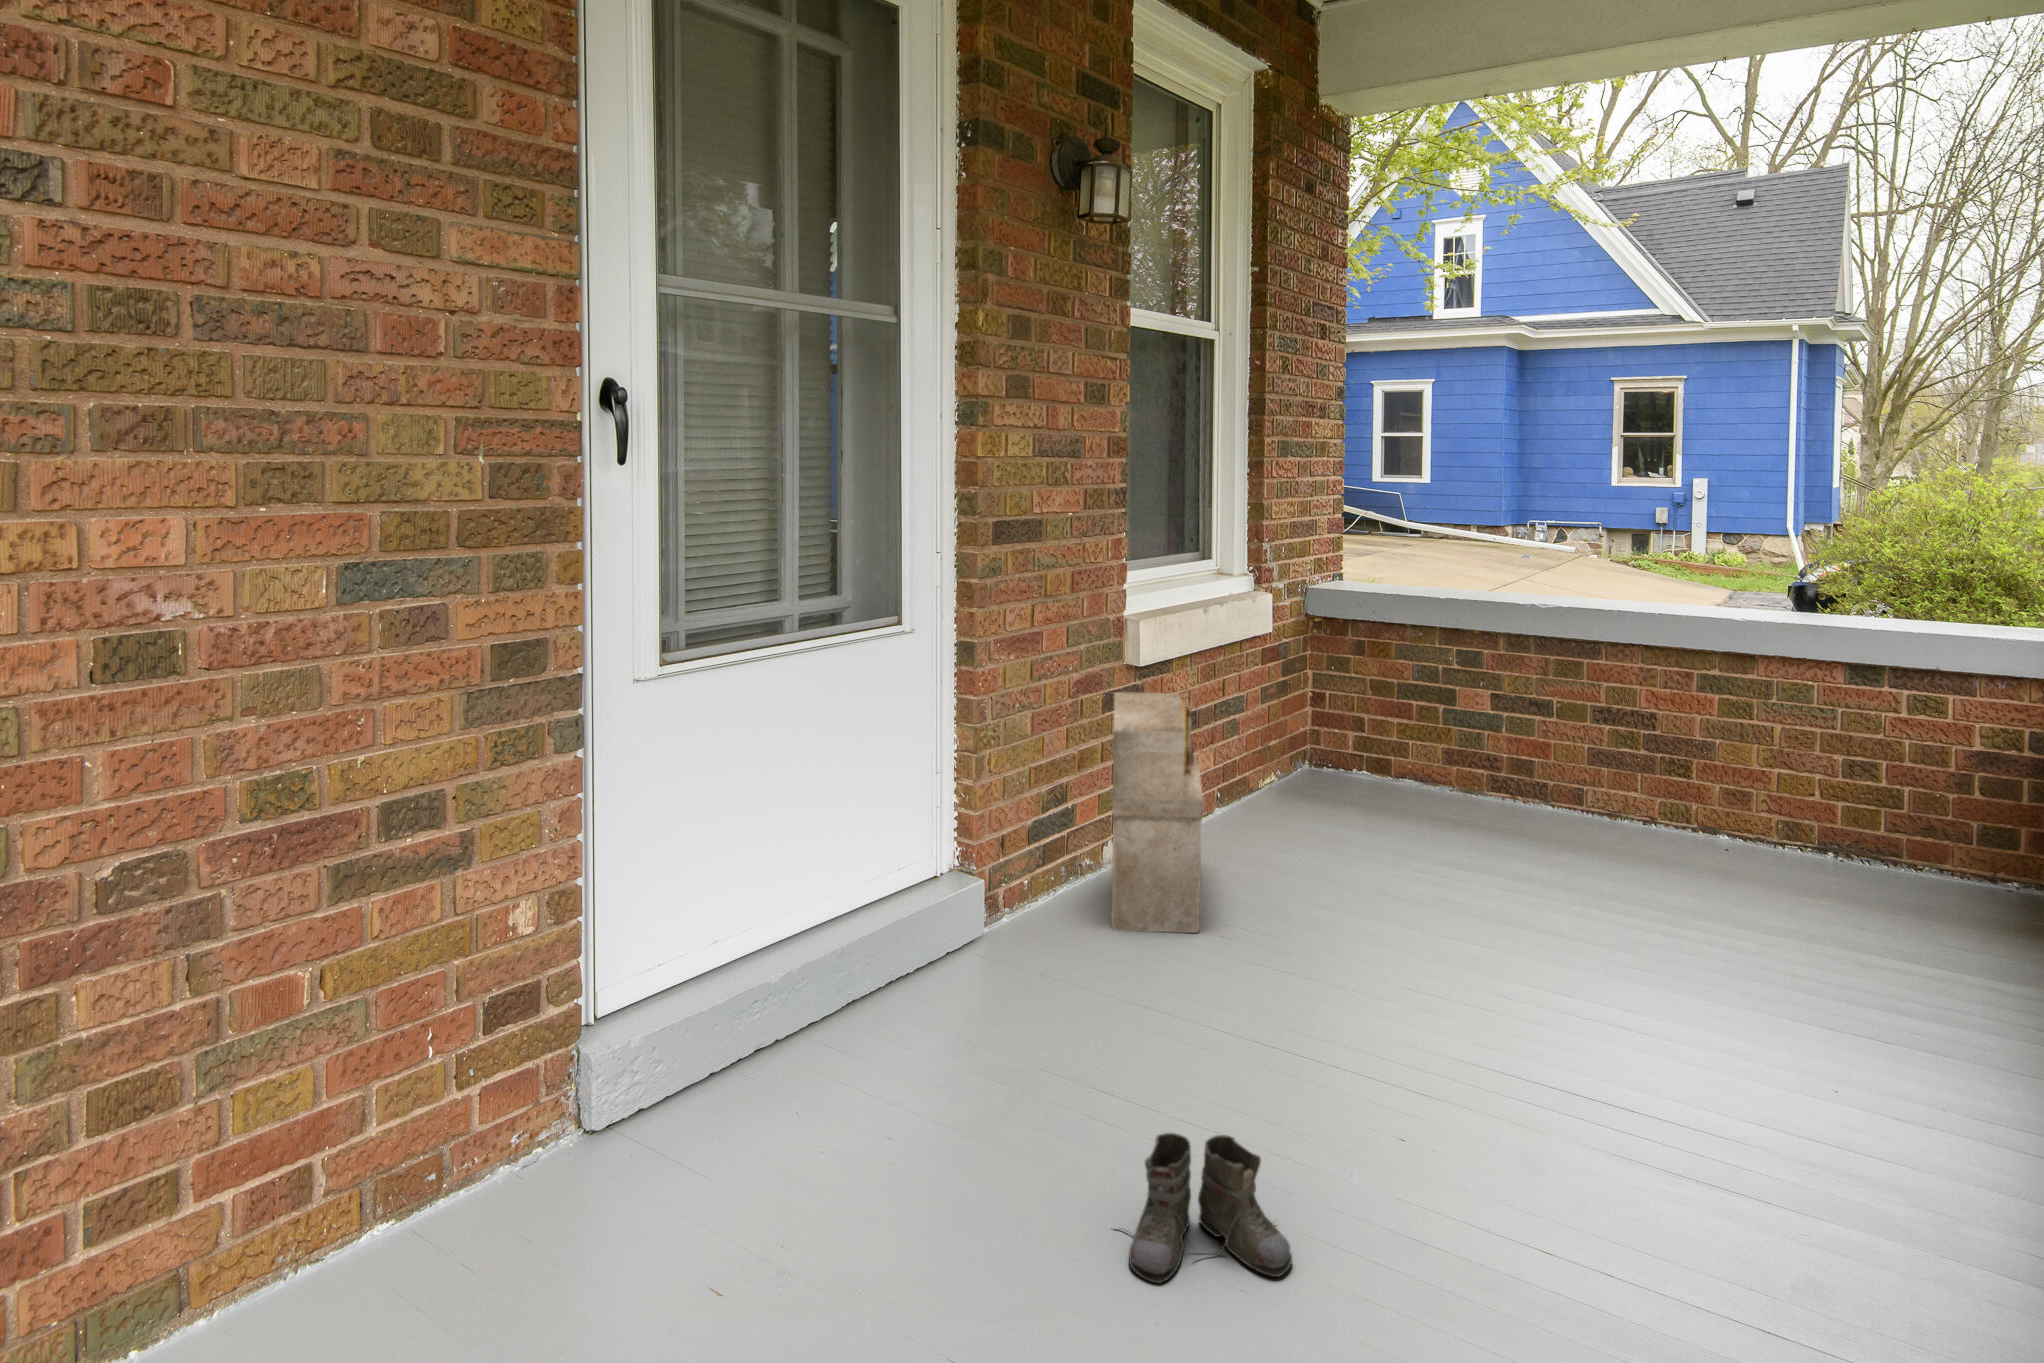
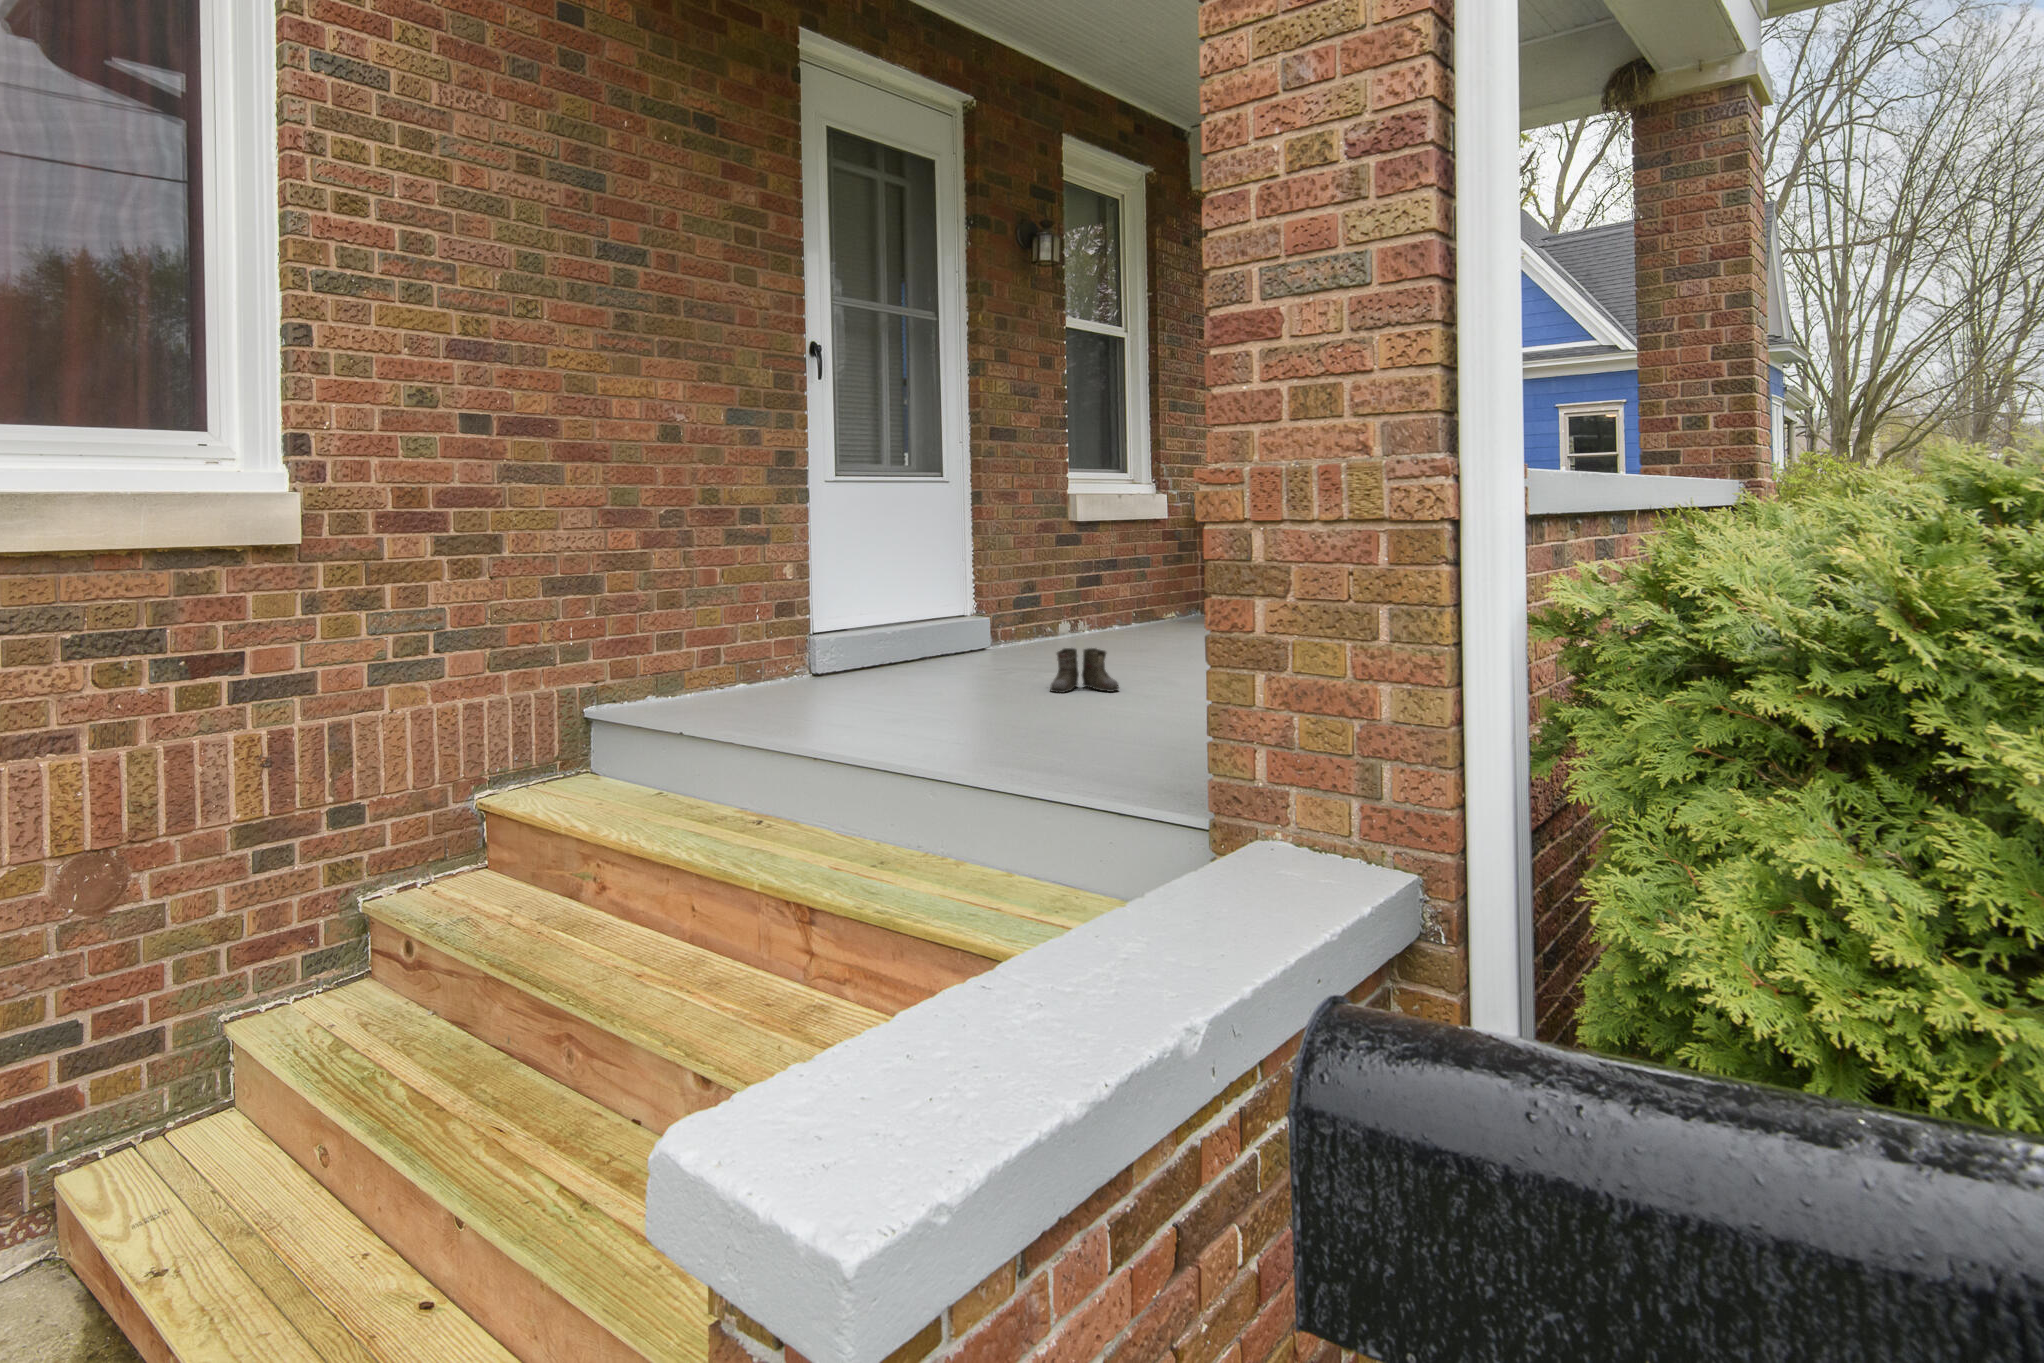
stool: present [1111,692,1203,933] -> none [1060,527,1114,650]

